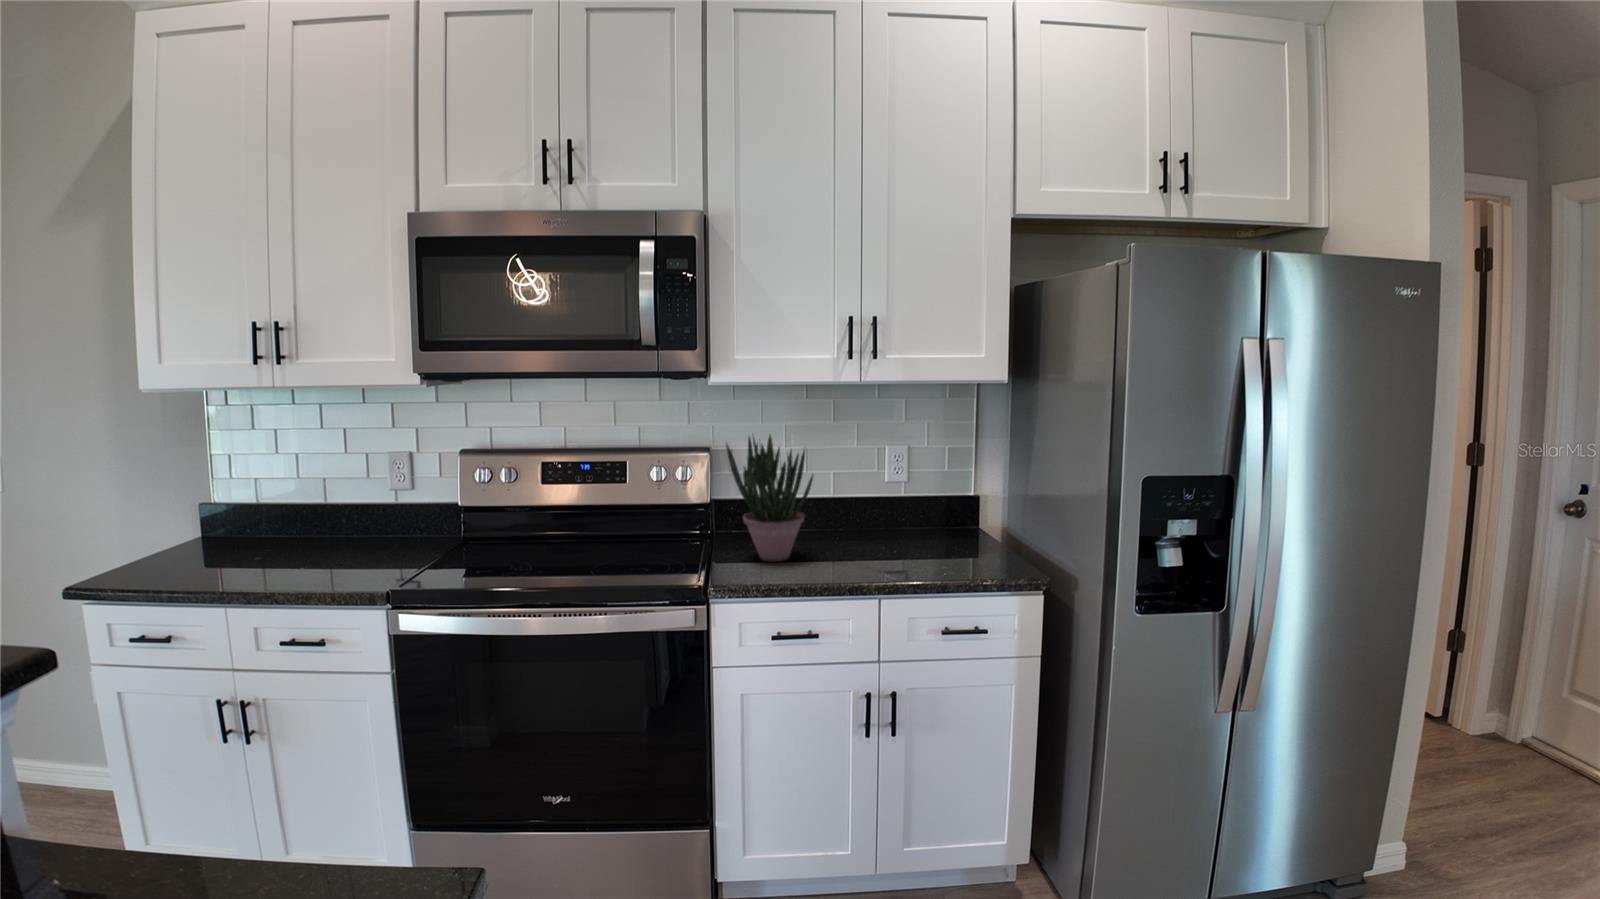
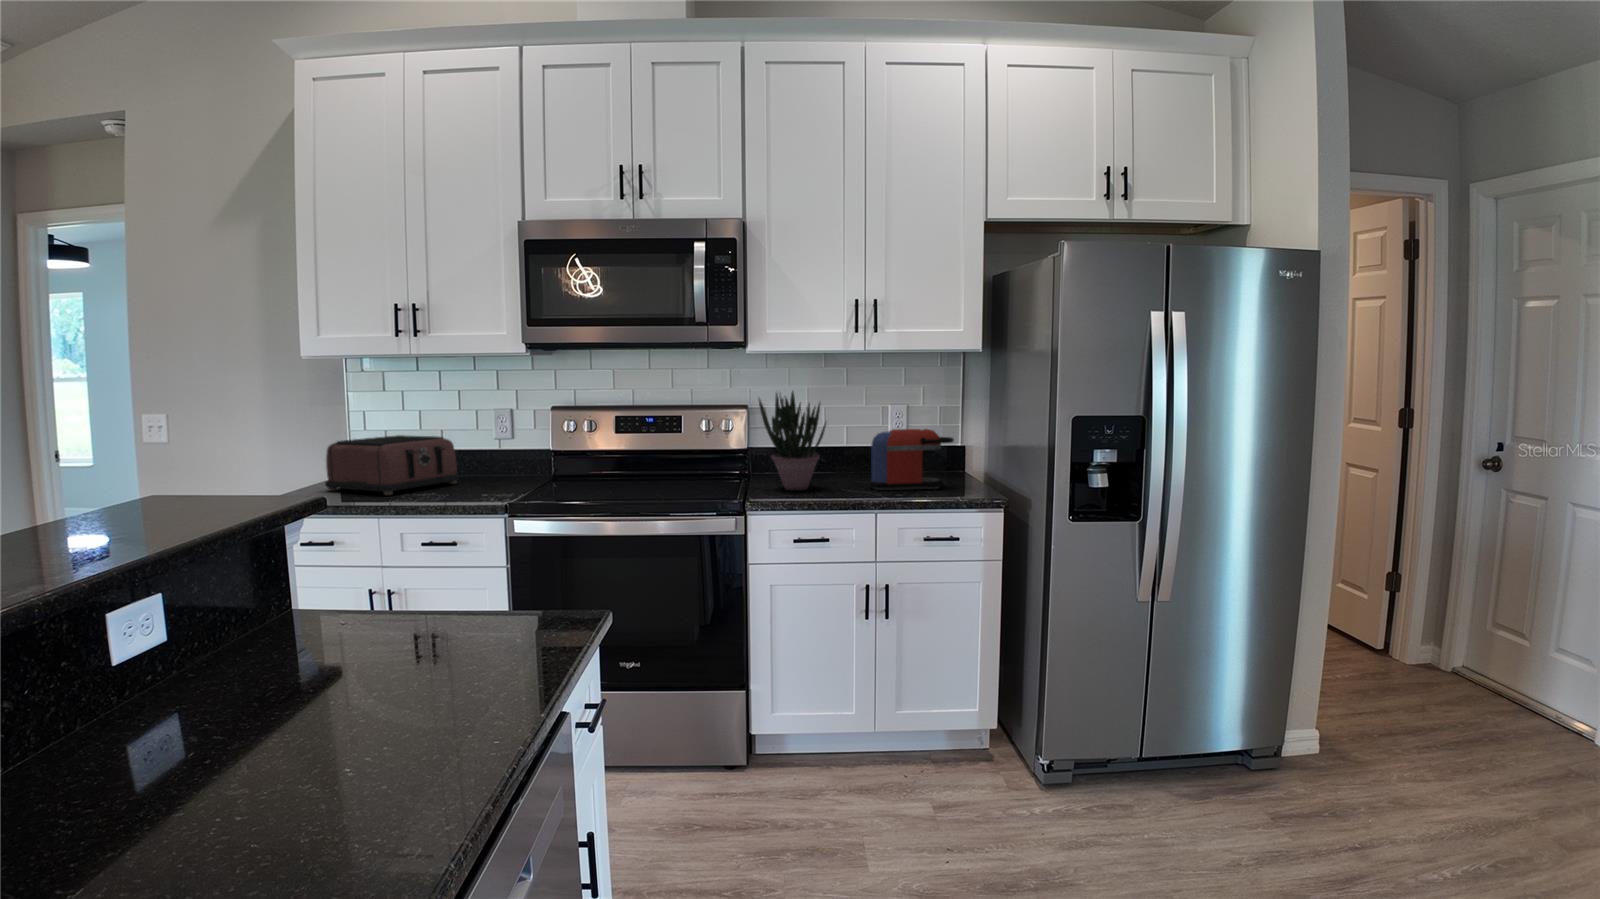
coffee maker: none [867,481,973,560] -> present [870,429,954,490]
toaster: none [154,487,342,576] -> present [325,435,459,495]

